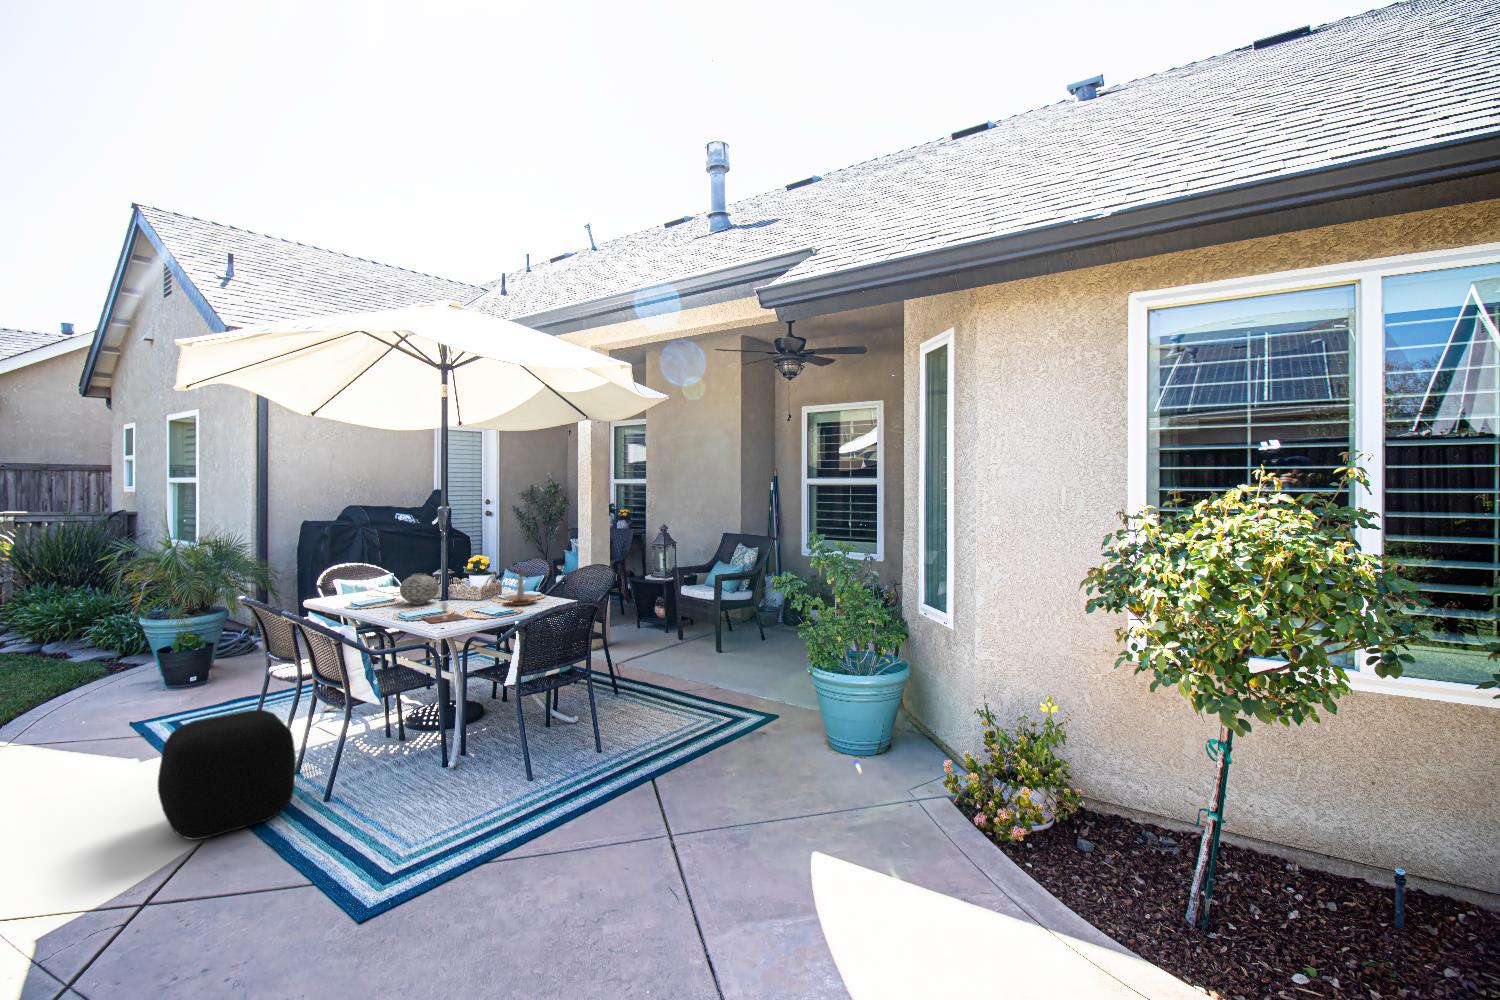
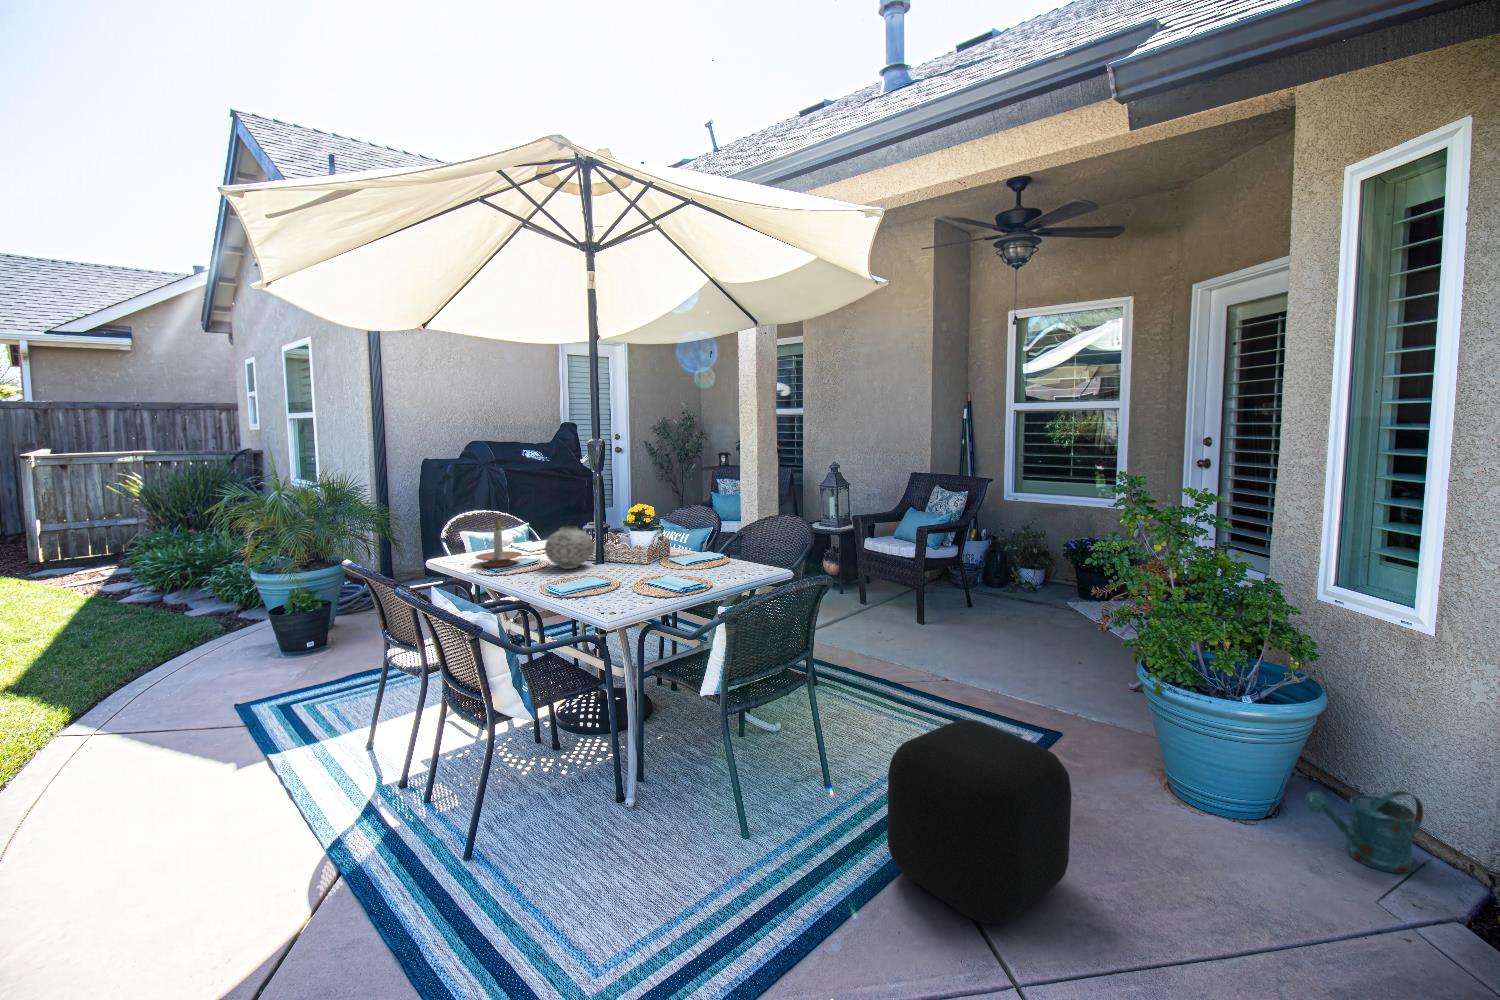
candle holder: present [504,568,538,605] -> present [475,517,522,567]
wine glass: present [423,602,466,623] -> none [579,570,645,602]
ottoman: present [158,709,296,840] -> present [887,720,1071,924]
watering can: none [879,726,945,775] -> present [1305,791,1423,873]

